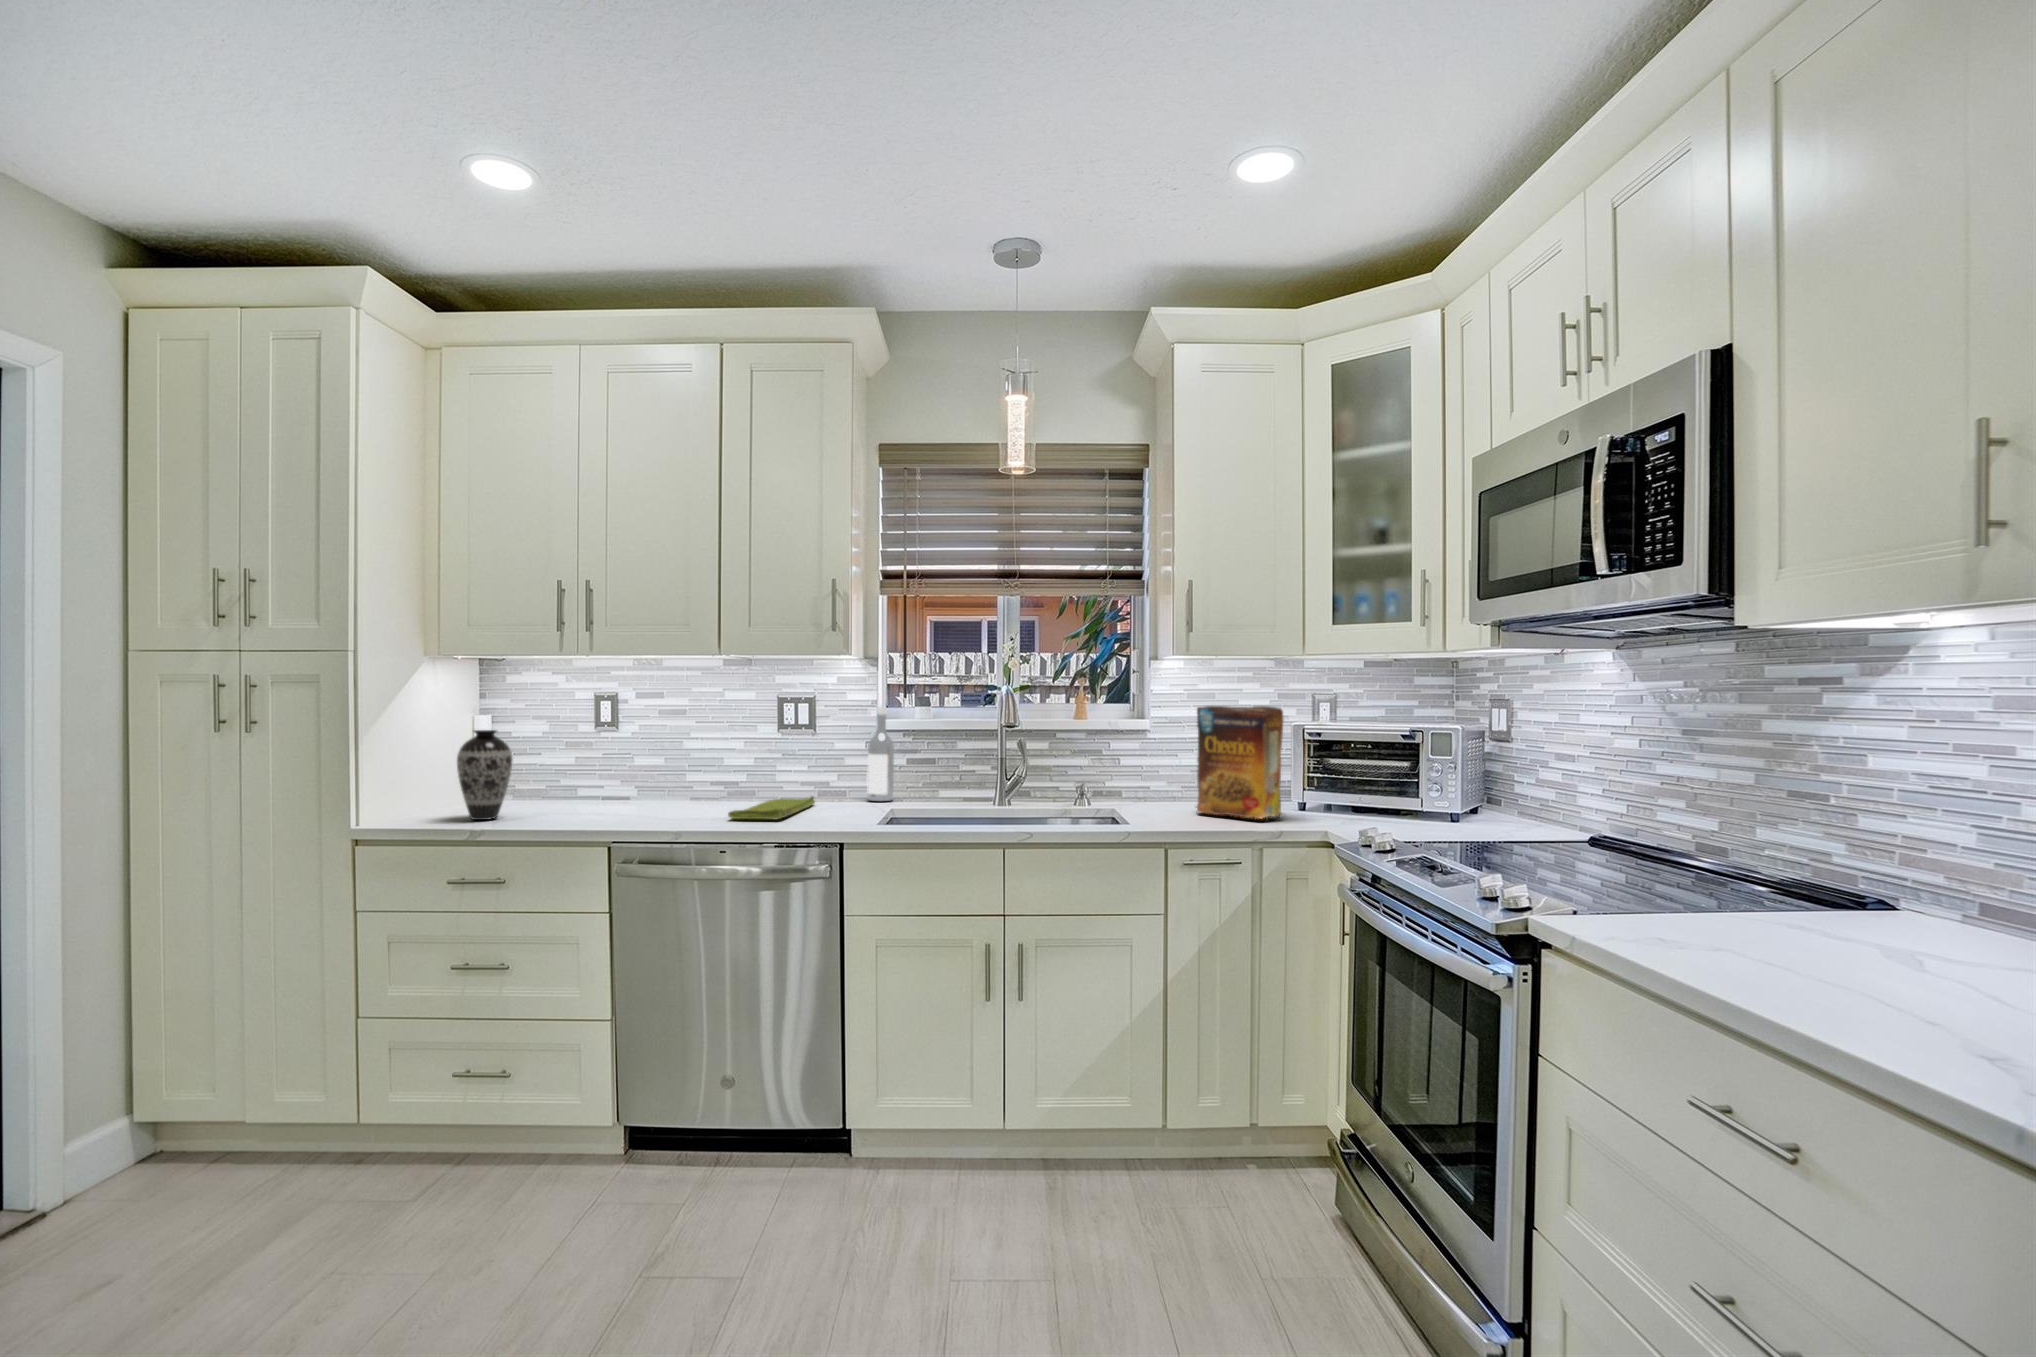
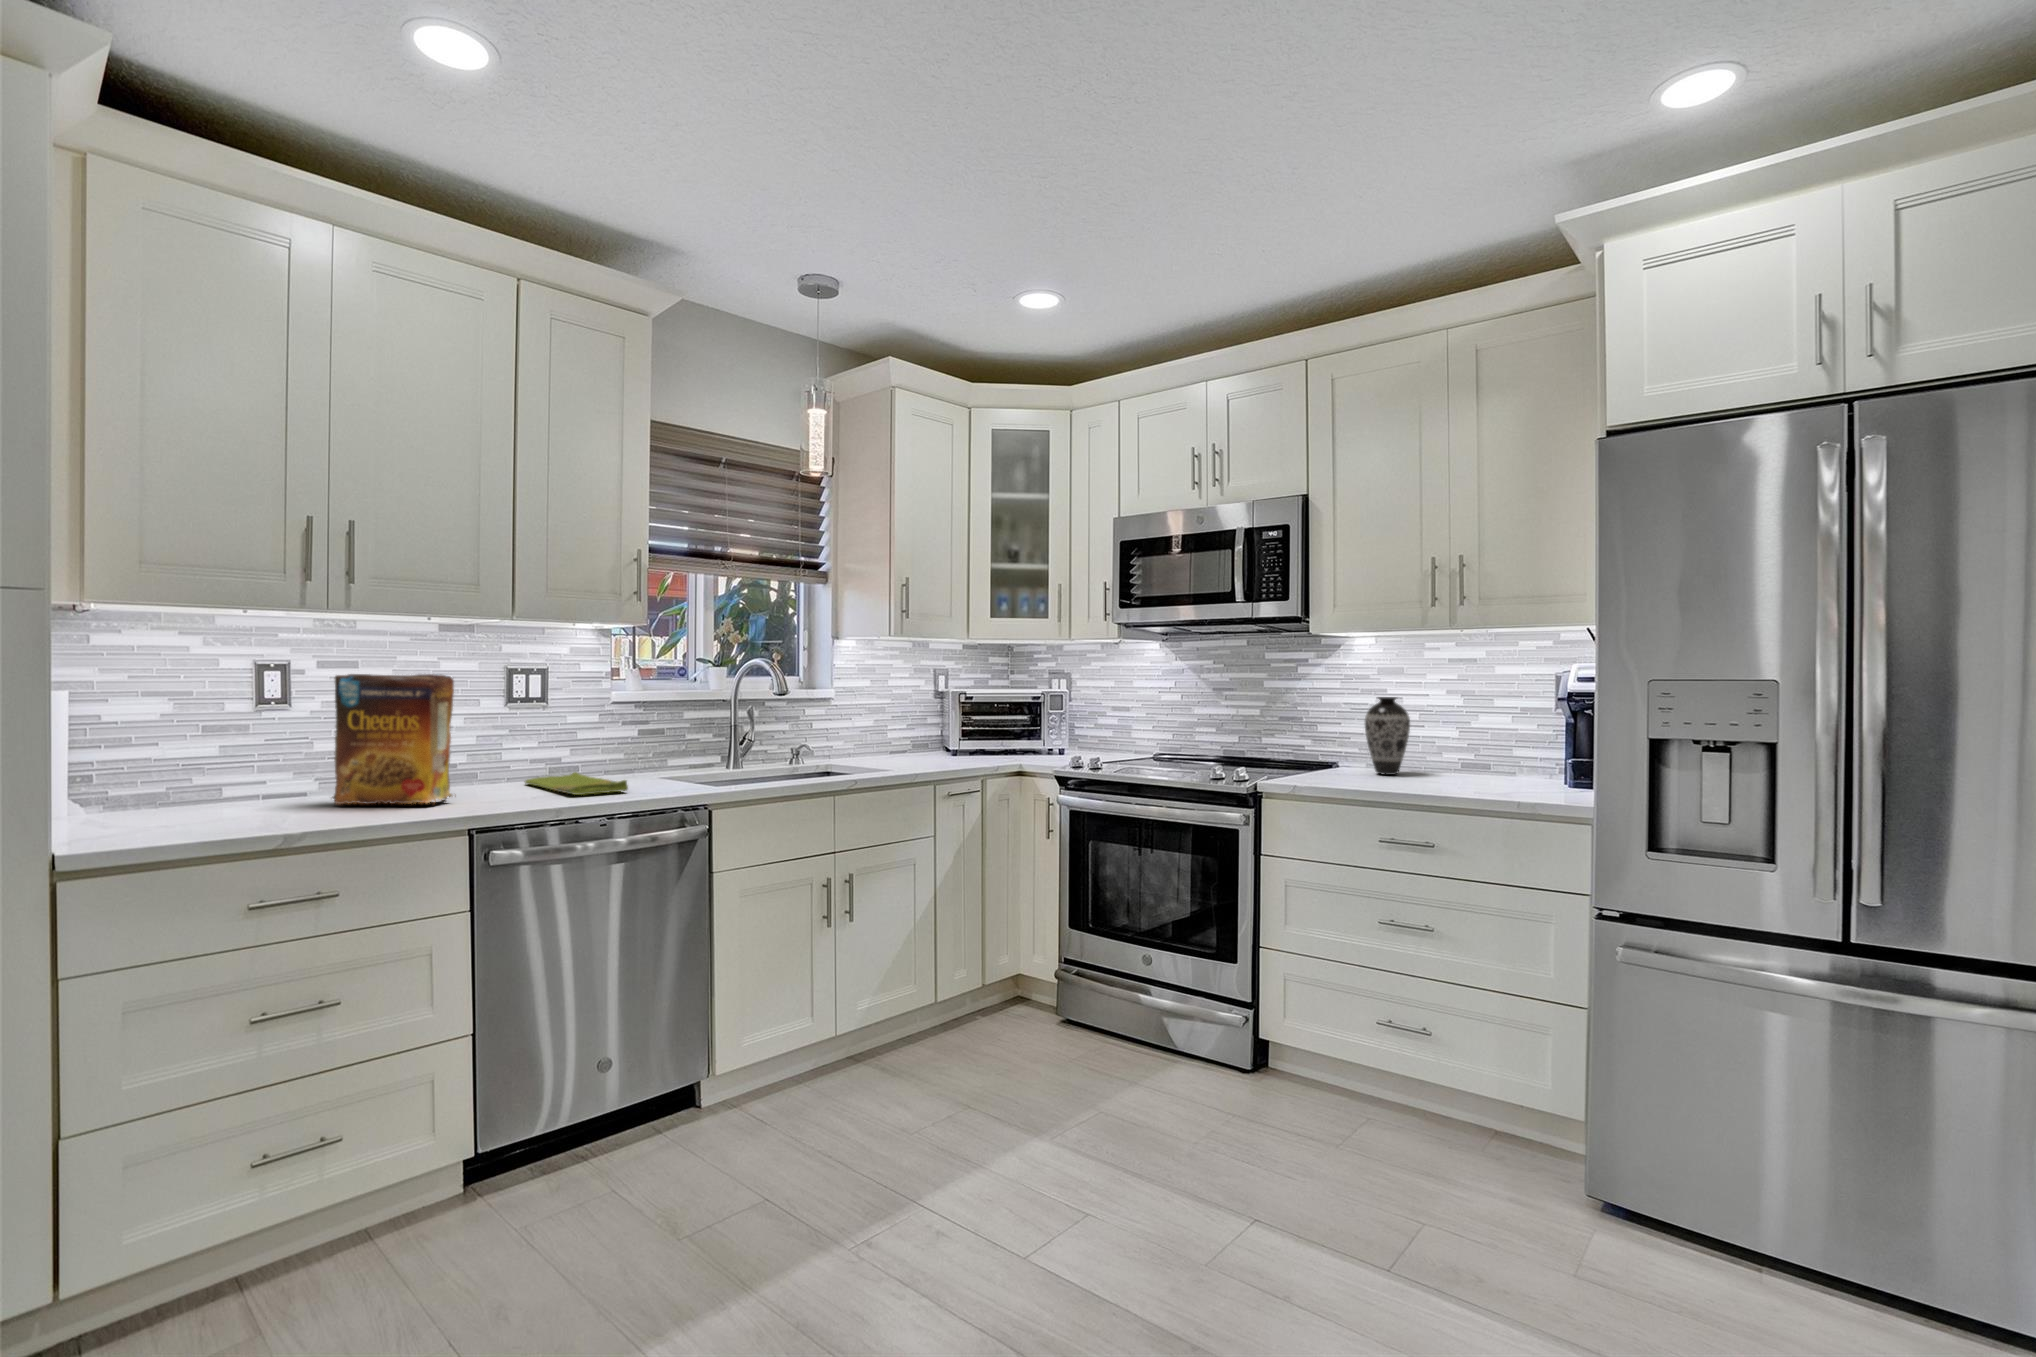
cereal box: present [1195,706,1283,819] -> present [332,674,454,804]
wine bottle: present [868,707,894,801] -> none [607,679,635,774]
decorative vase: present [457,730,513,820] -> present [1365,697,1410,775]

